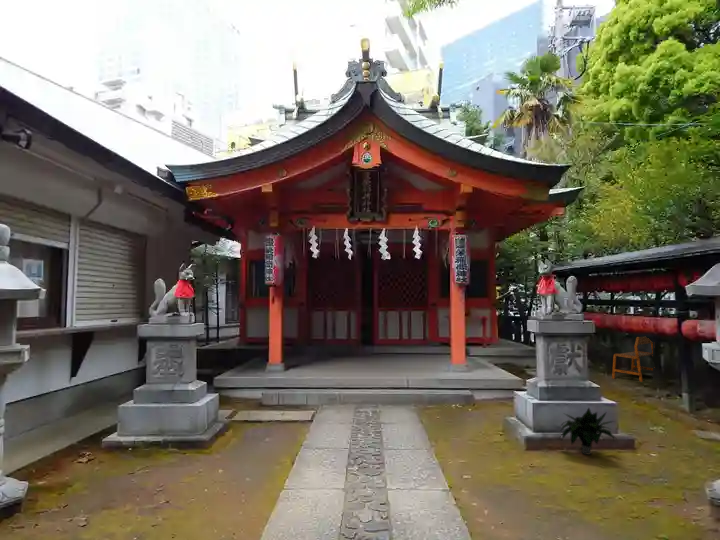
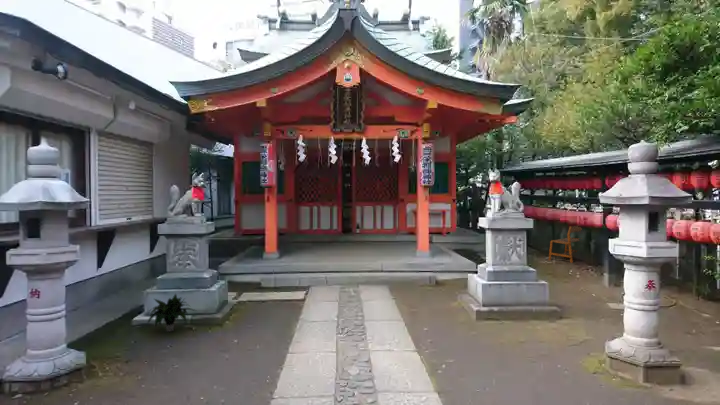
potted plant: present [562,408,615,455] -> present [148,294,193,332]

